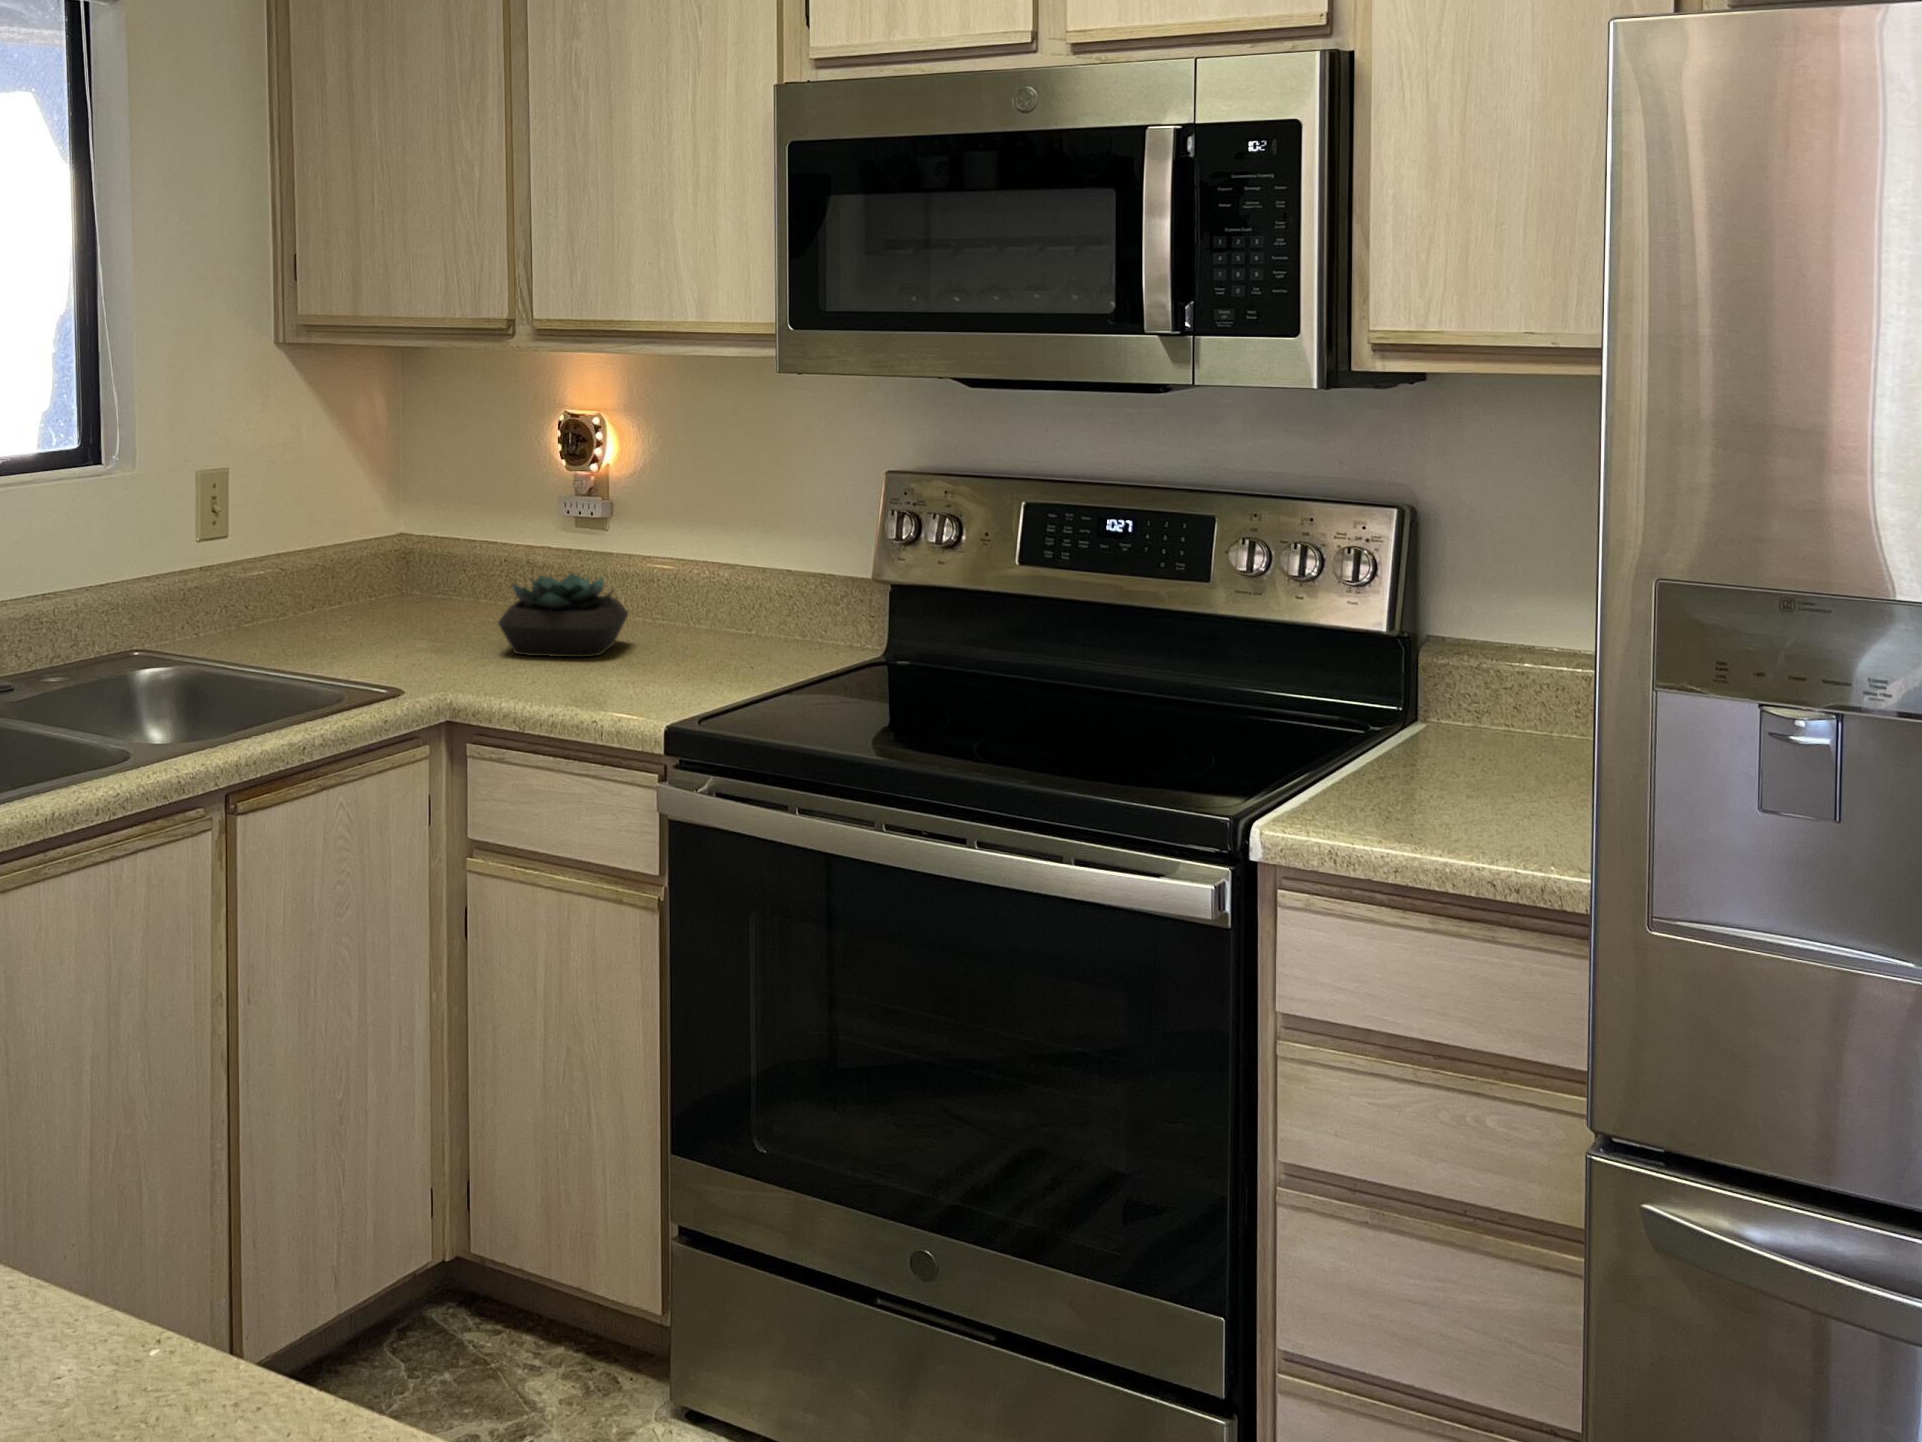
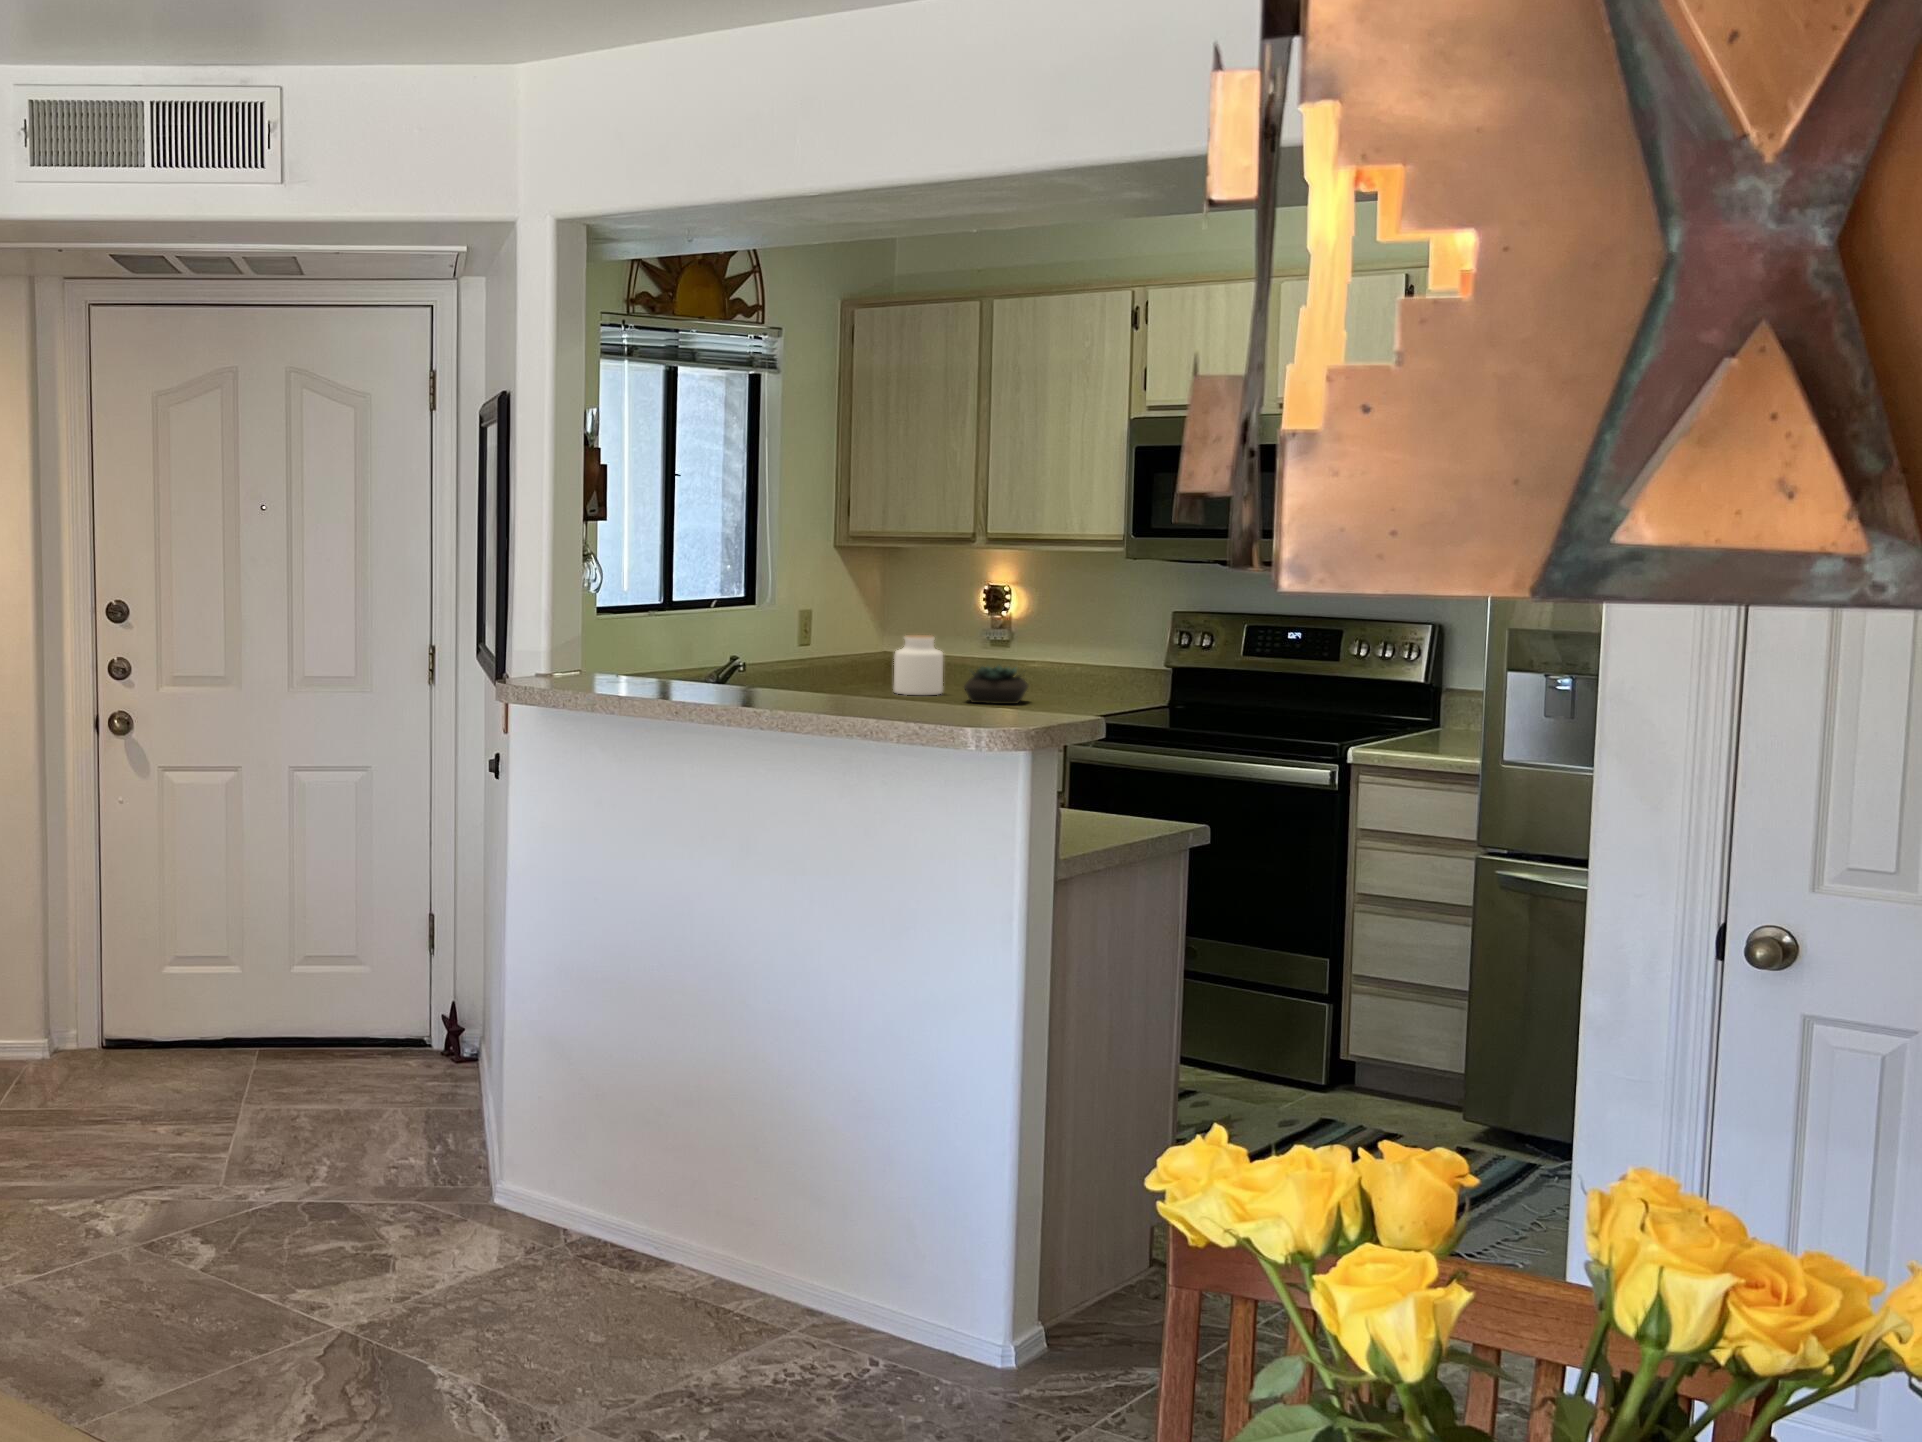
jar: none [390,509,483,629] -> present [894,635,943,695]

